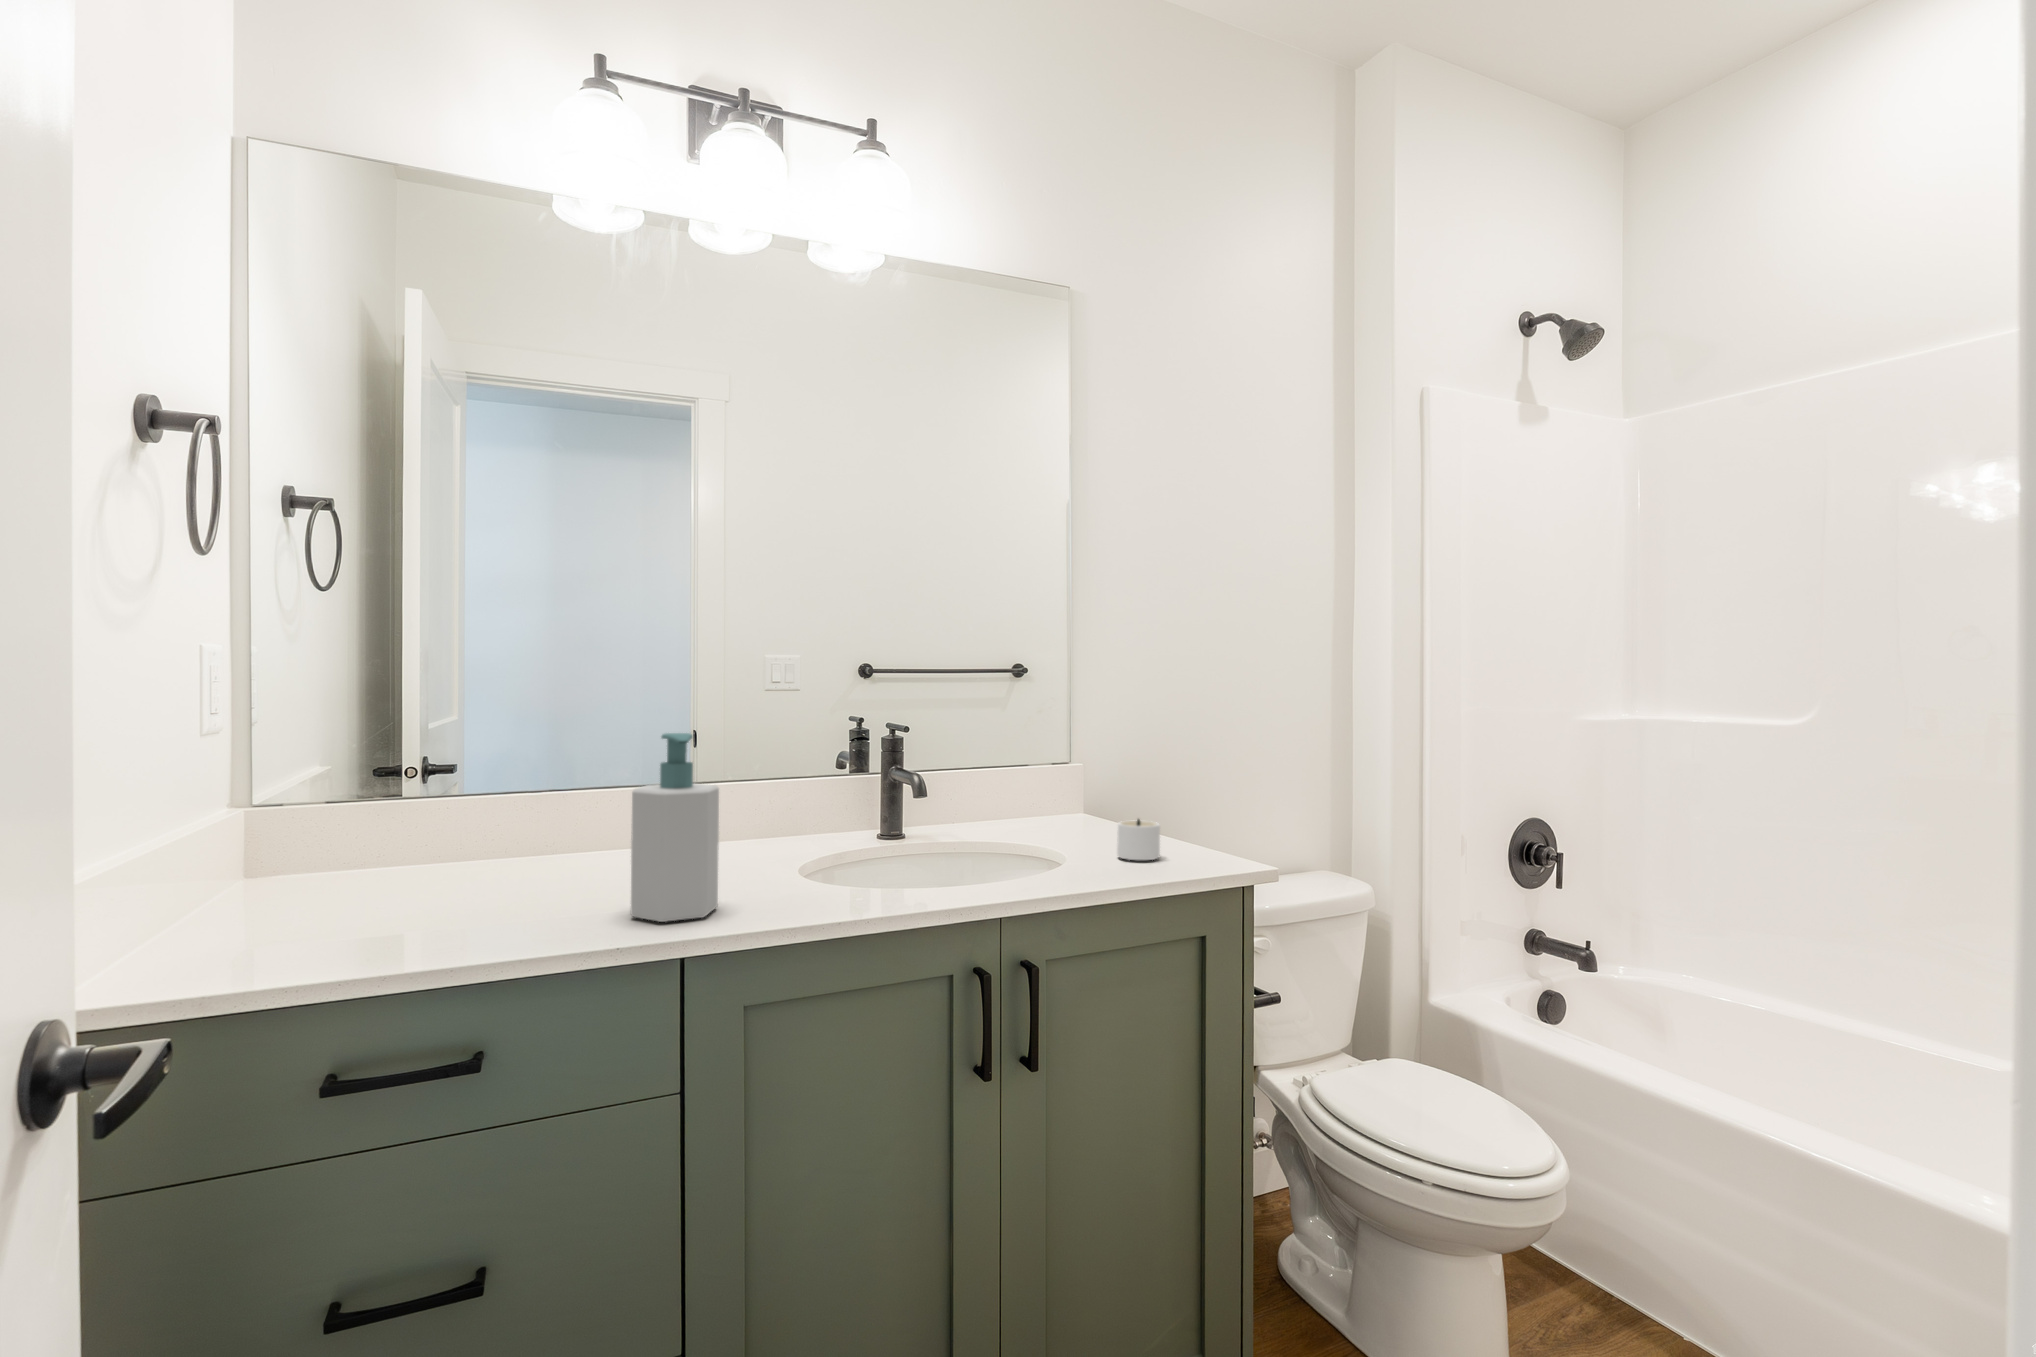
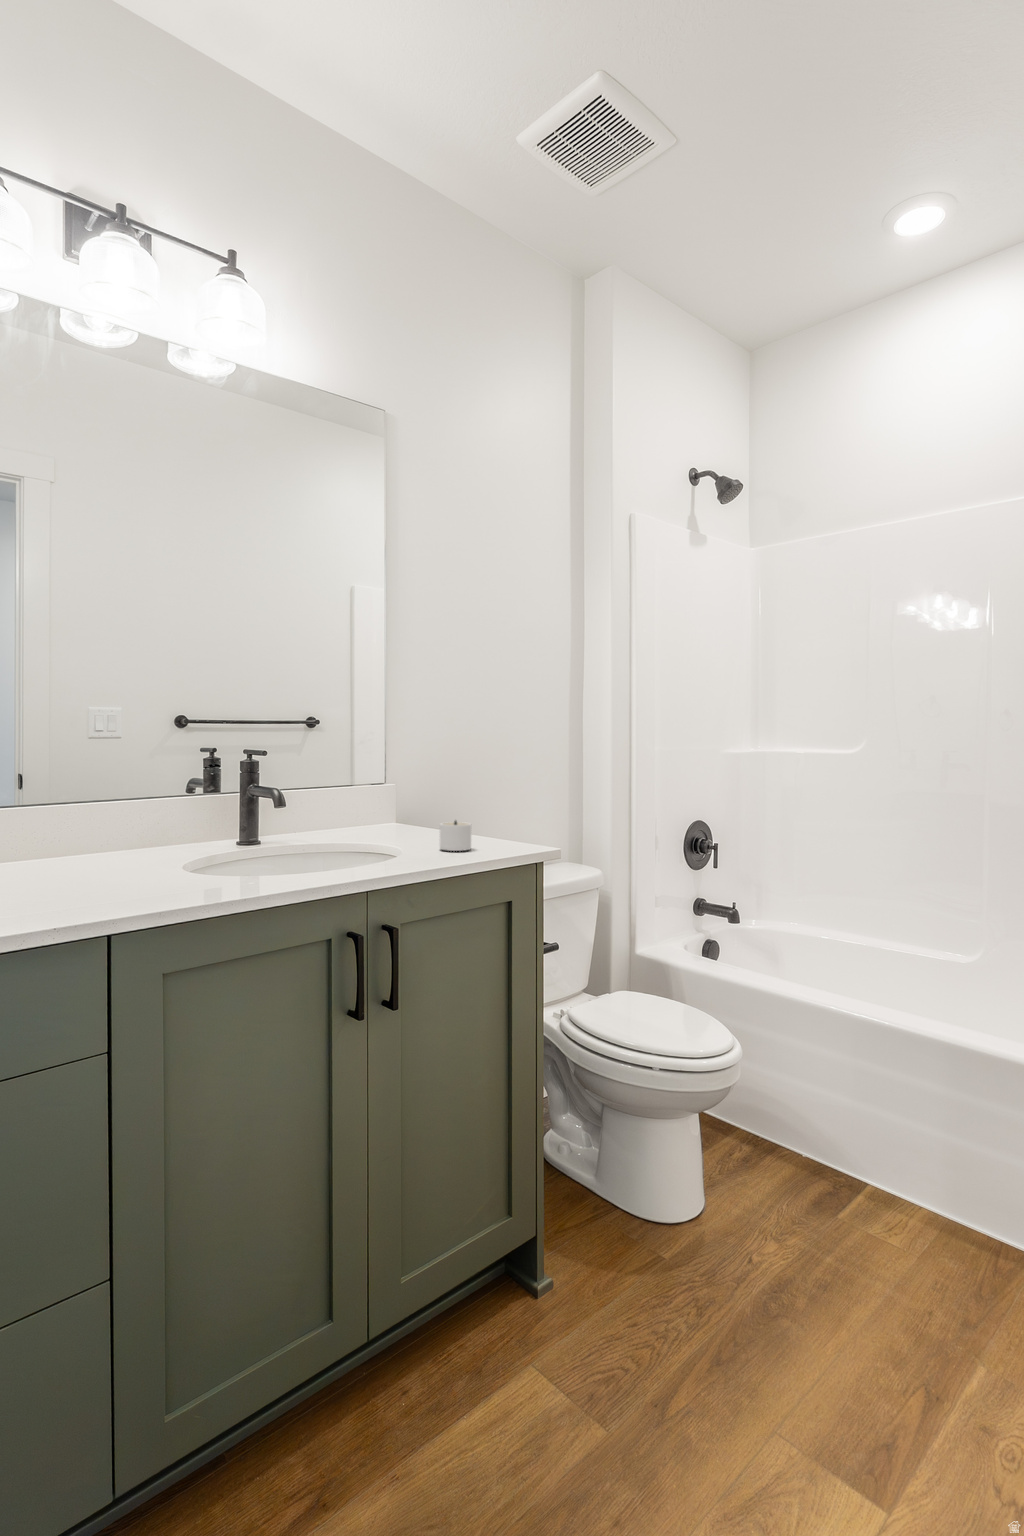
soap bottle: present [631,733,719,922] -> none [55,746,132,904]

